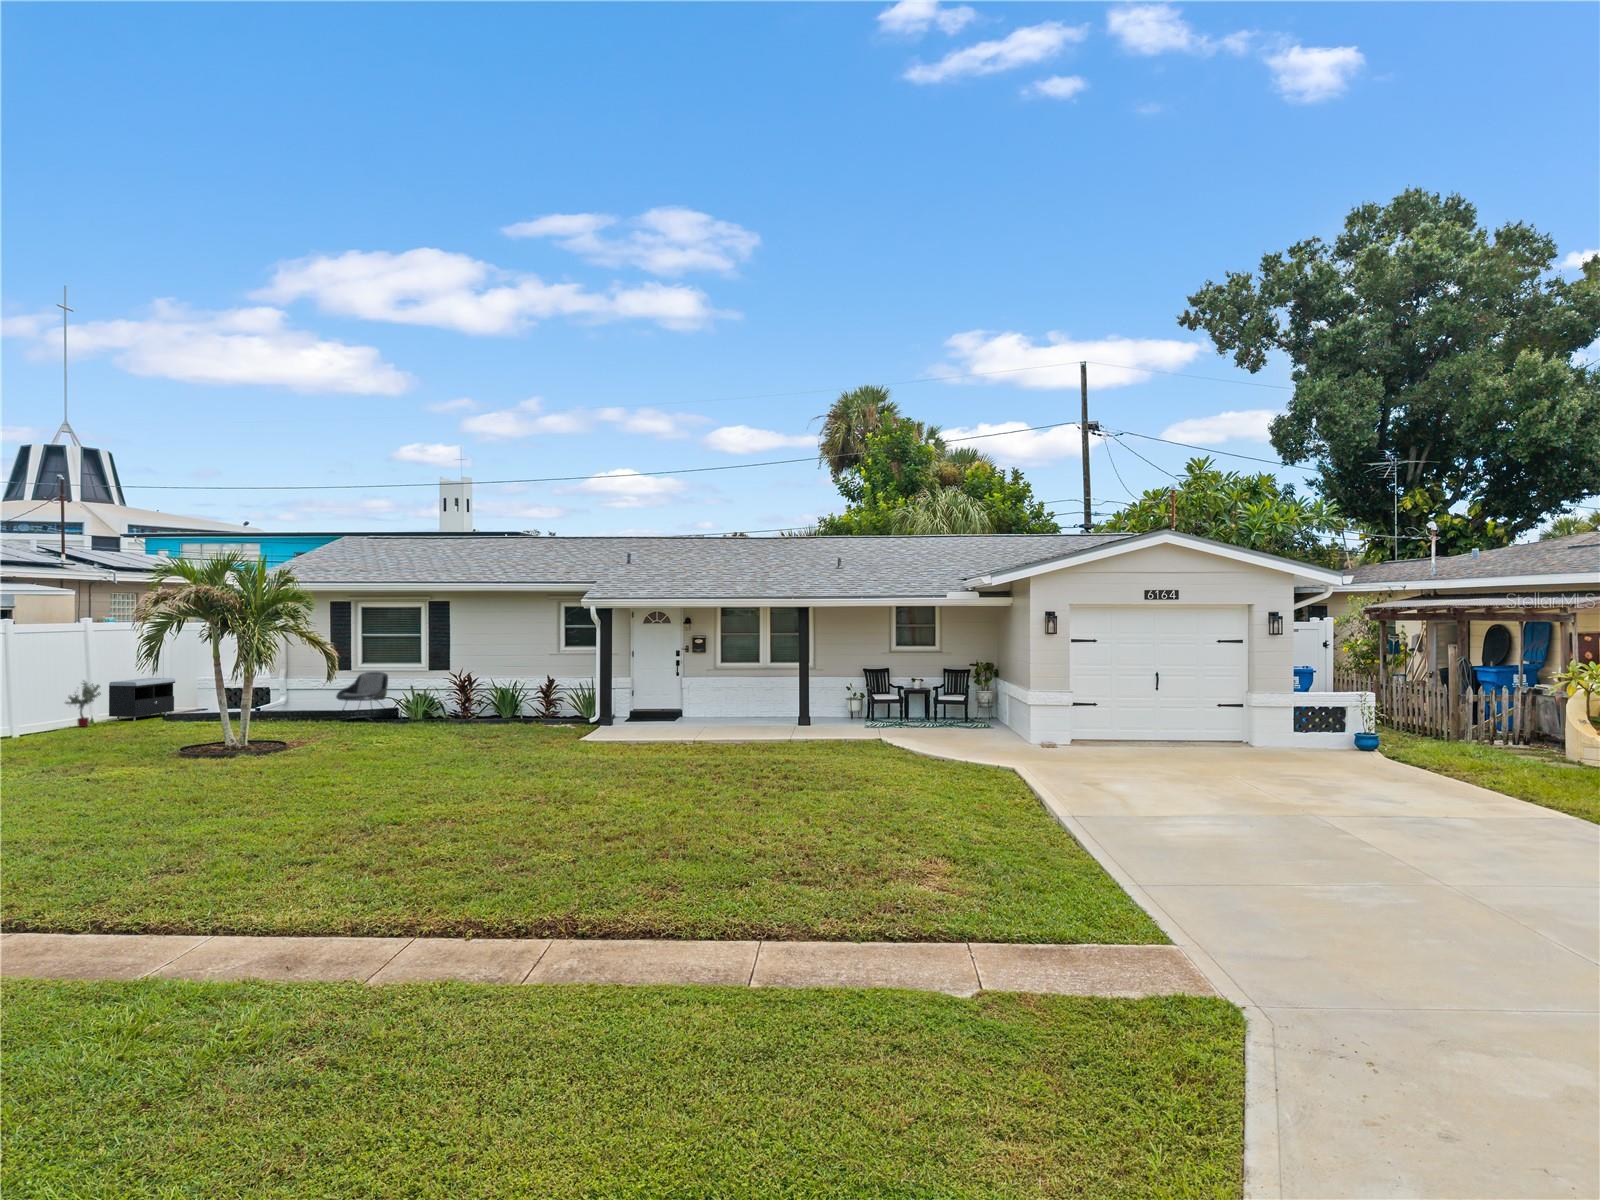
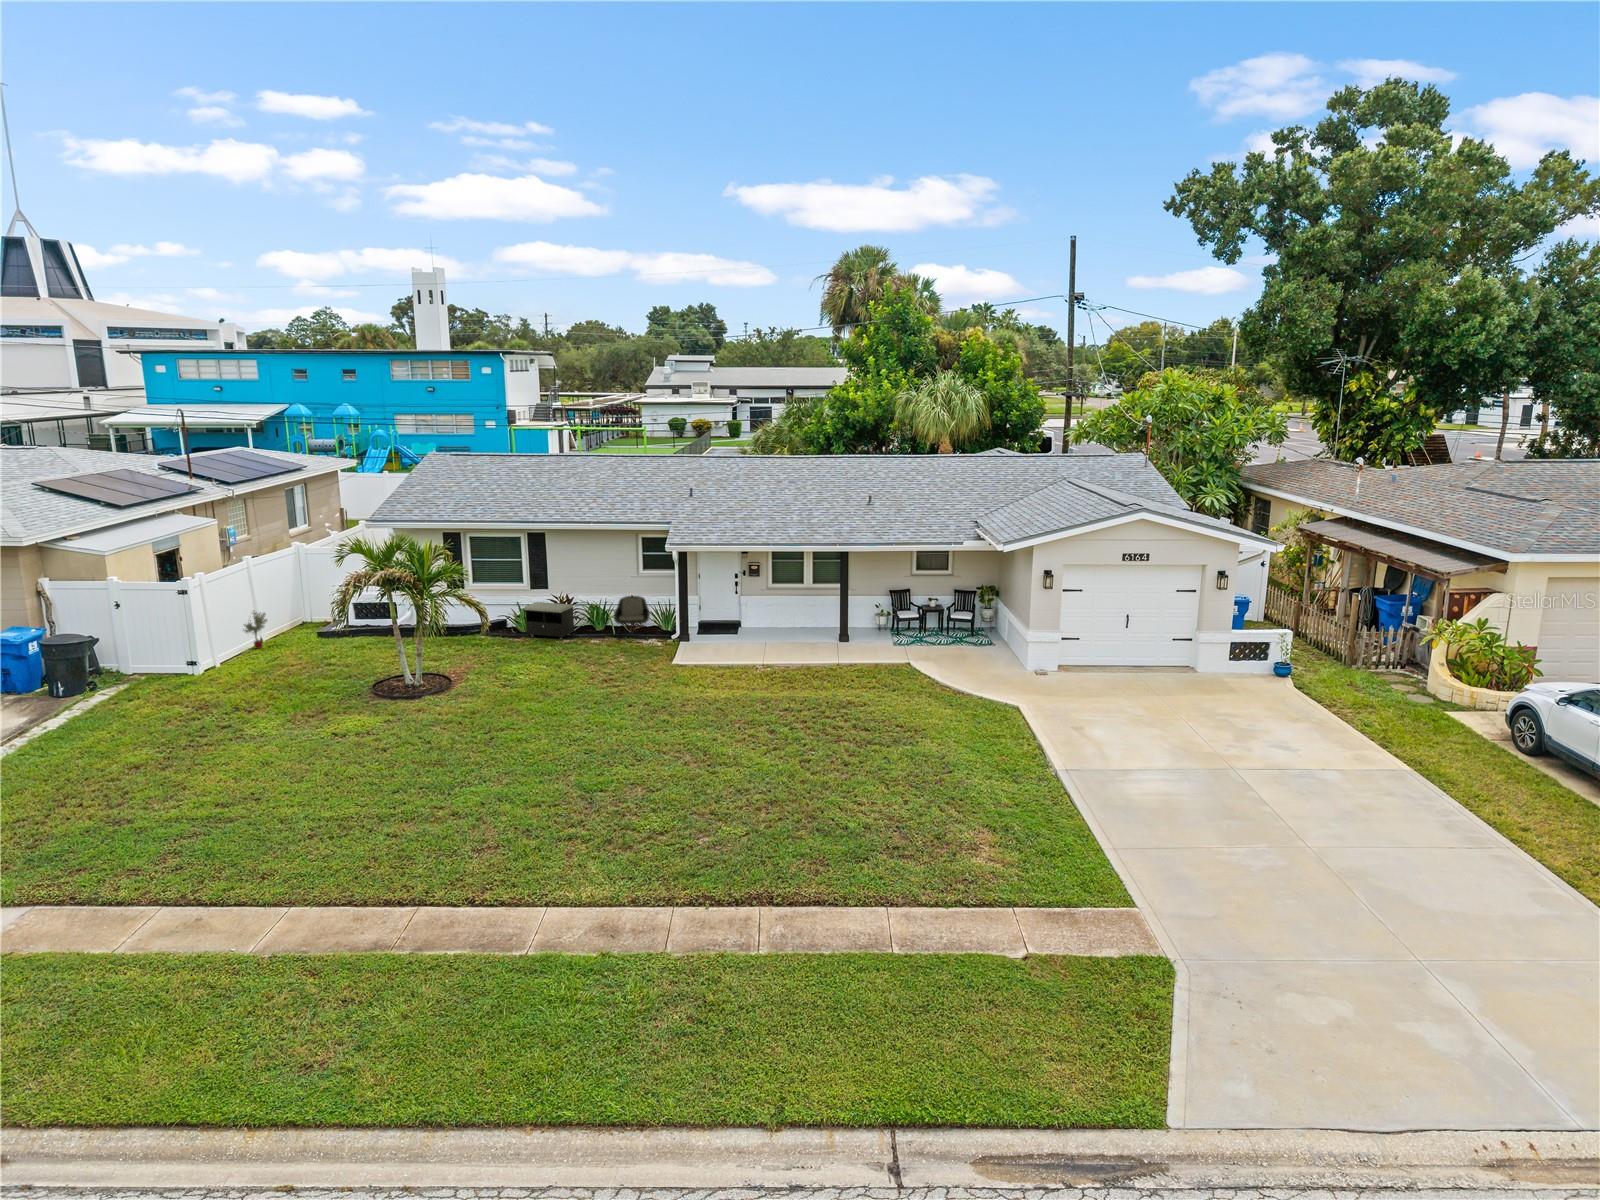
lounge chair: present [336,672,388,720] -> present [614,596,650,634]
storage bench: present [109,678,175,721] -> present [524,602,574,639]

